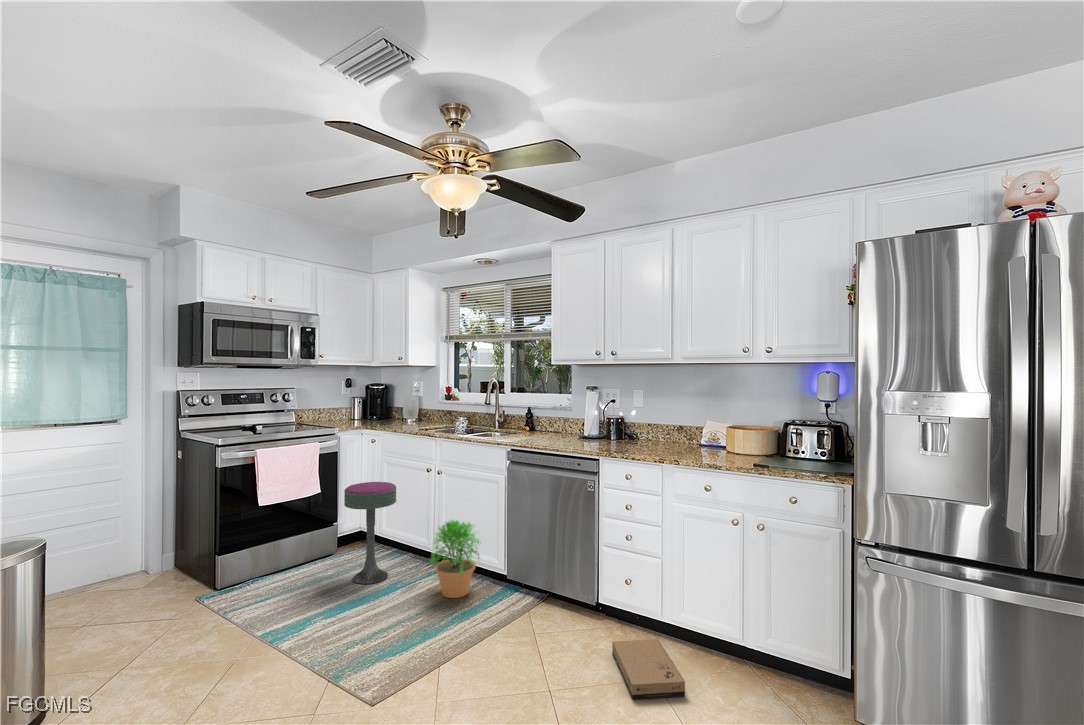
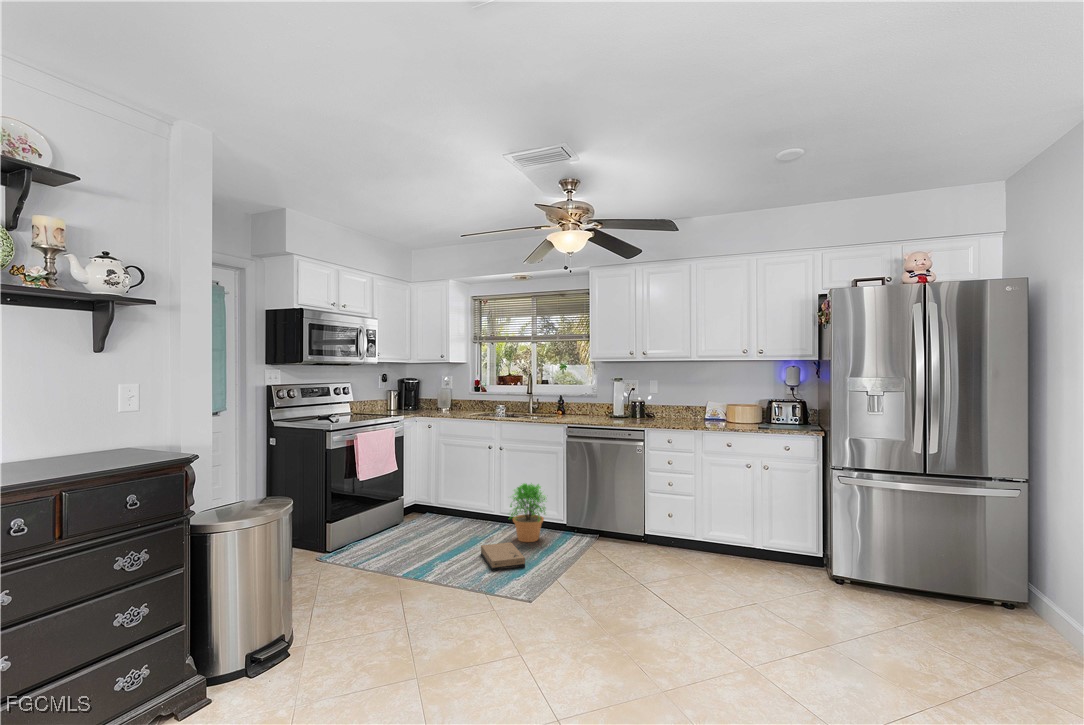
bar stool: present [344,482,396,584] -> none [430,458,471,539]
cardboard box: present [612,639,685,700] -> present [481,542,525,571]

